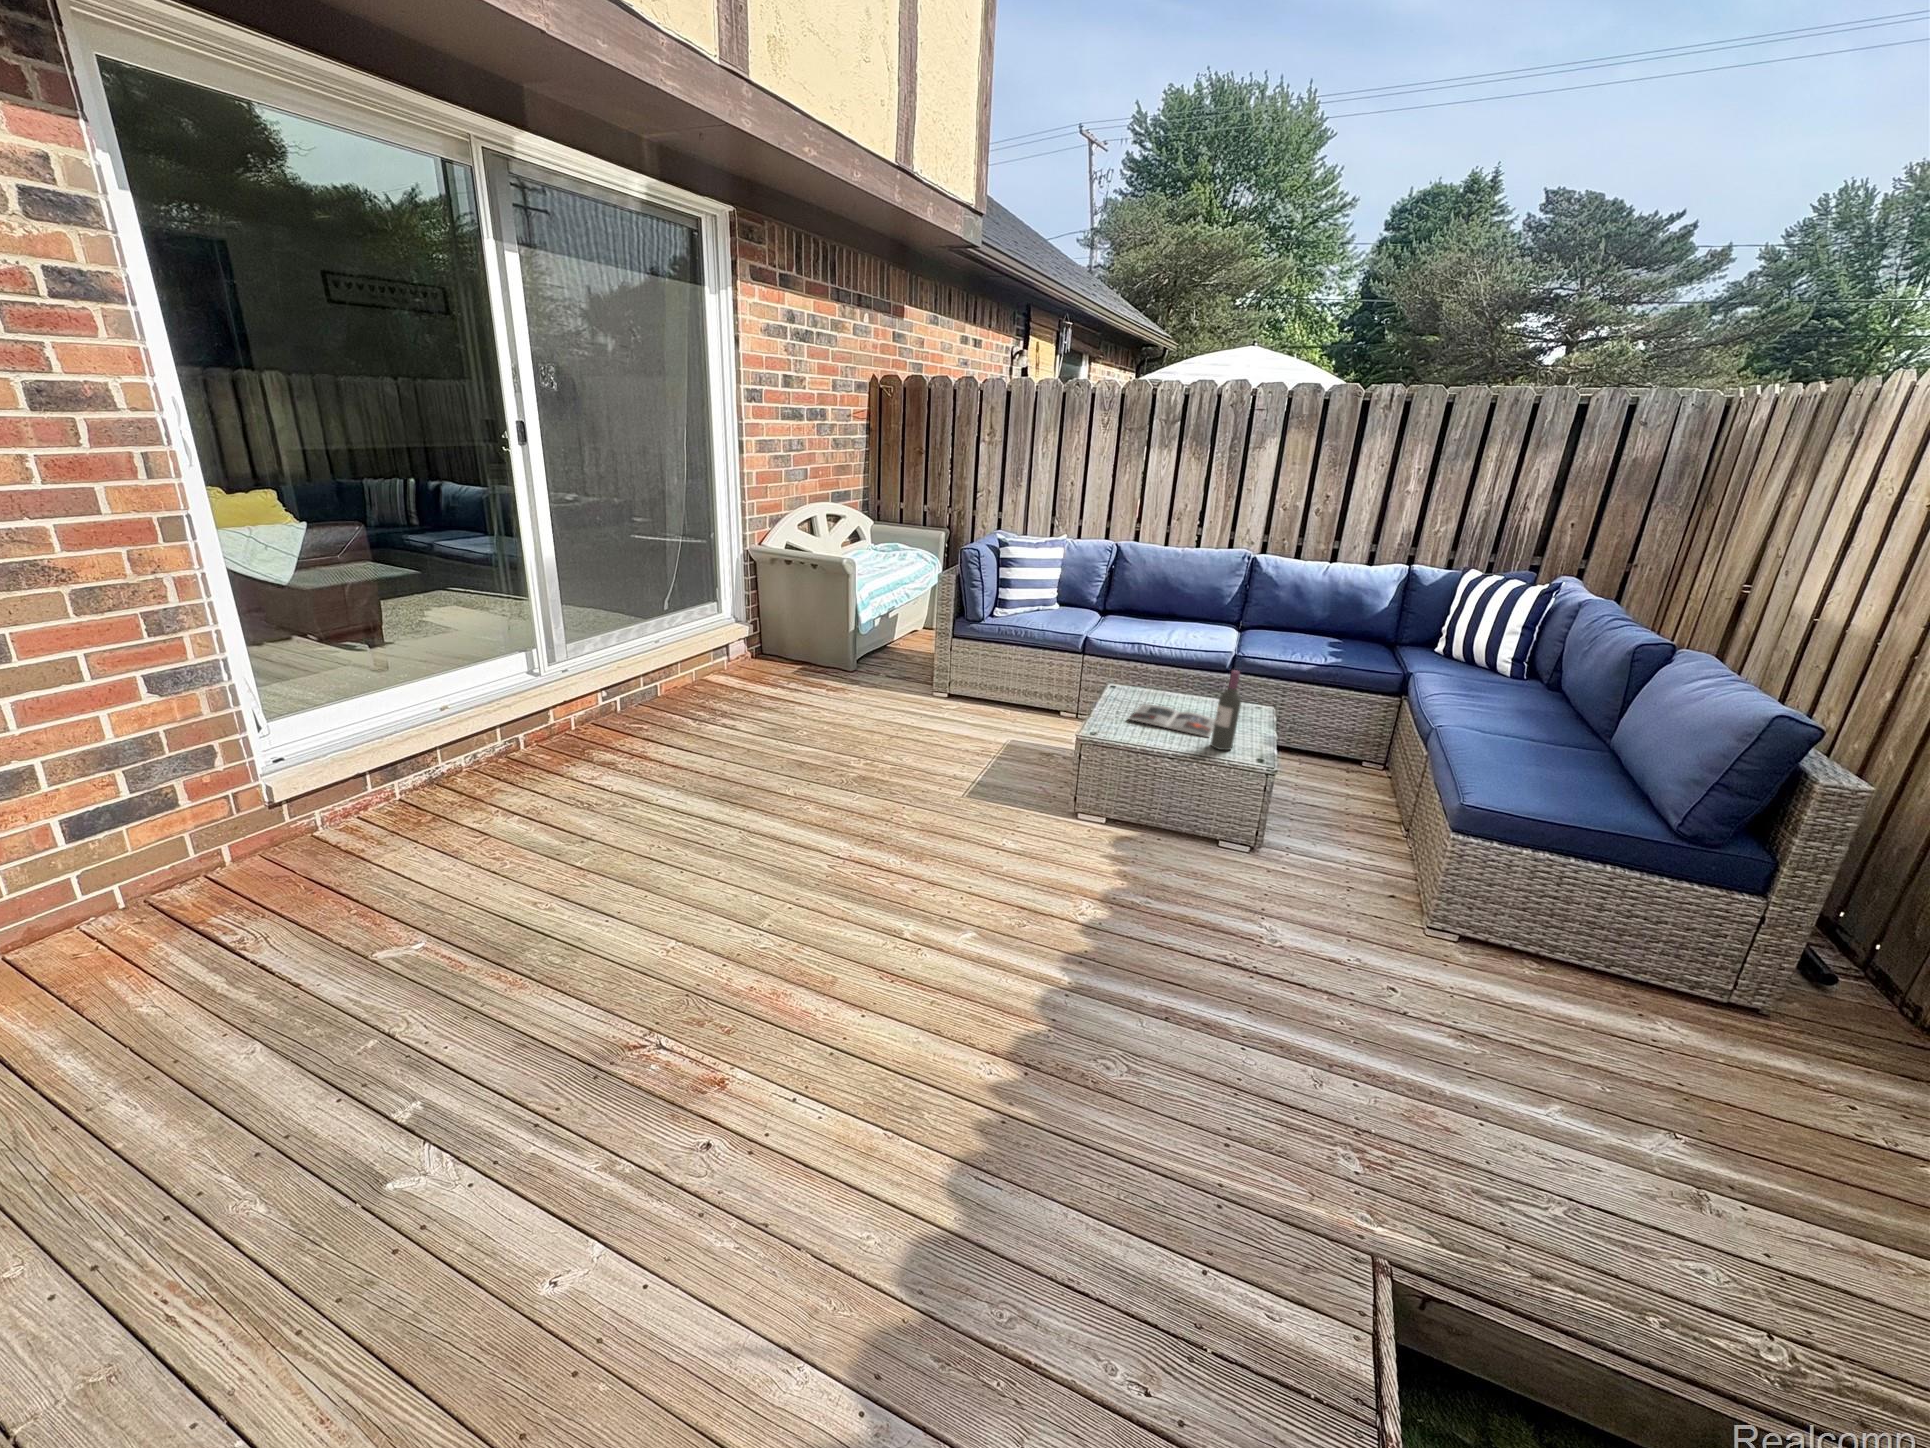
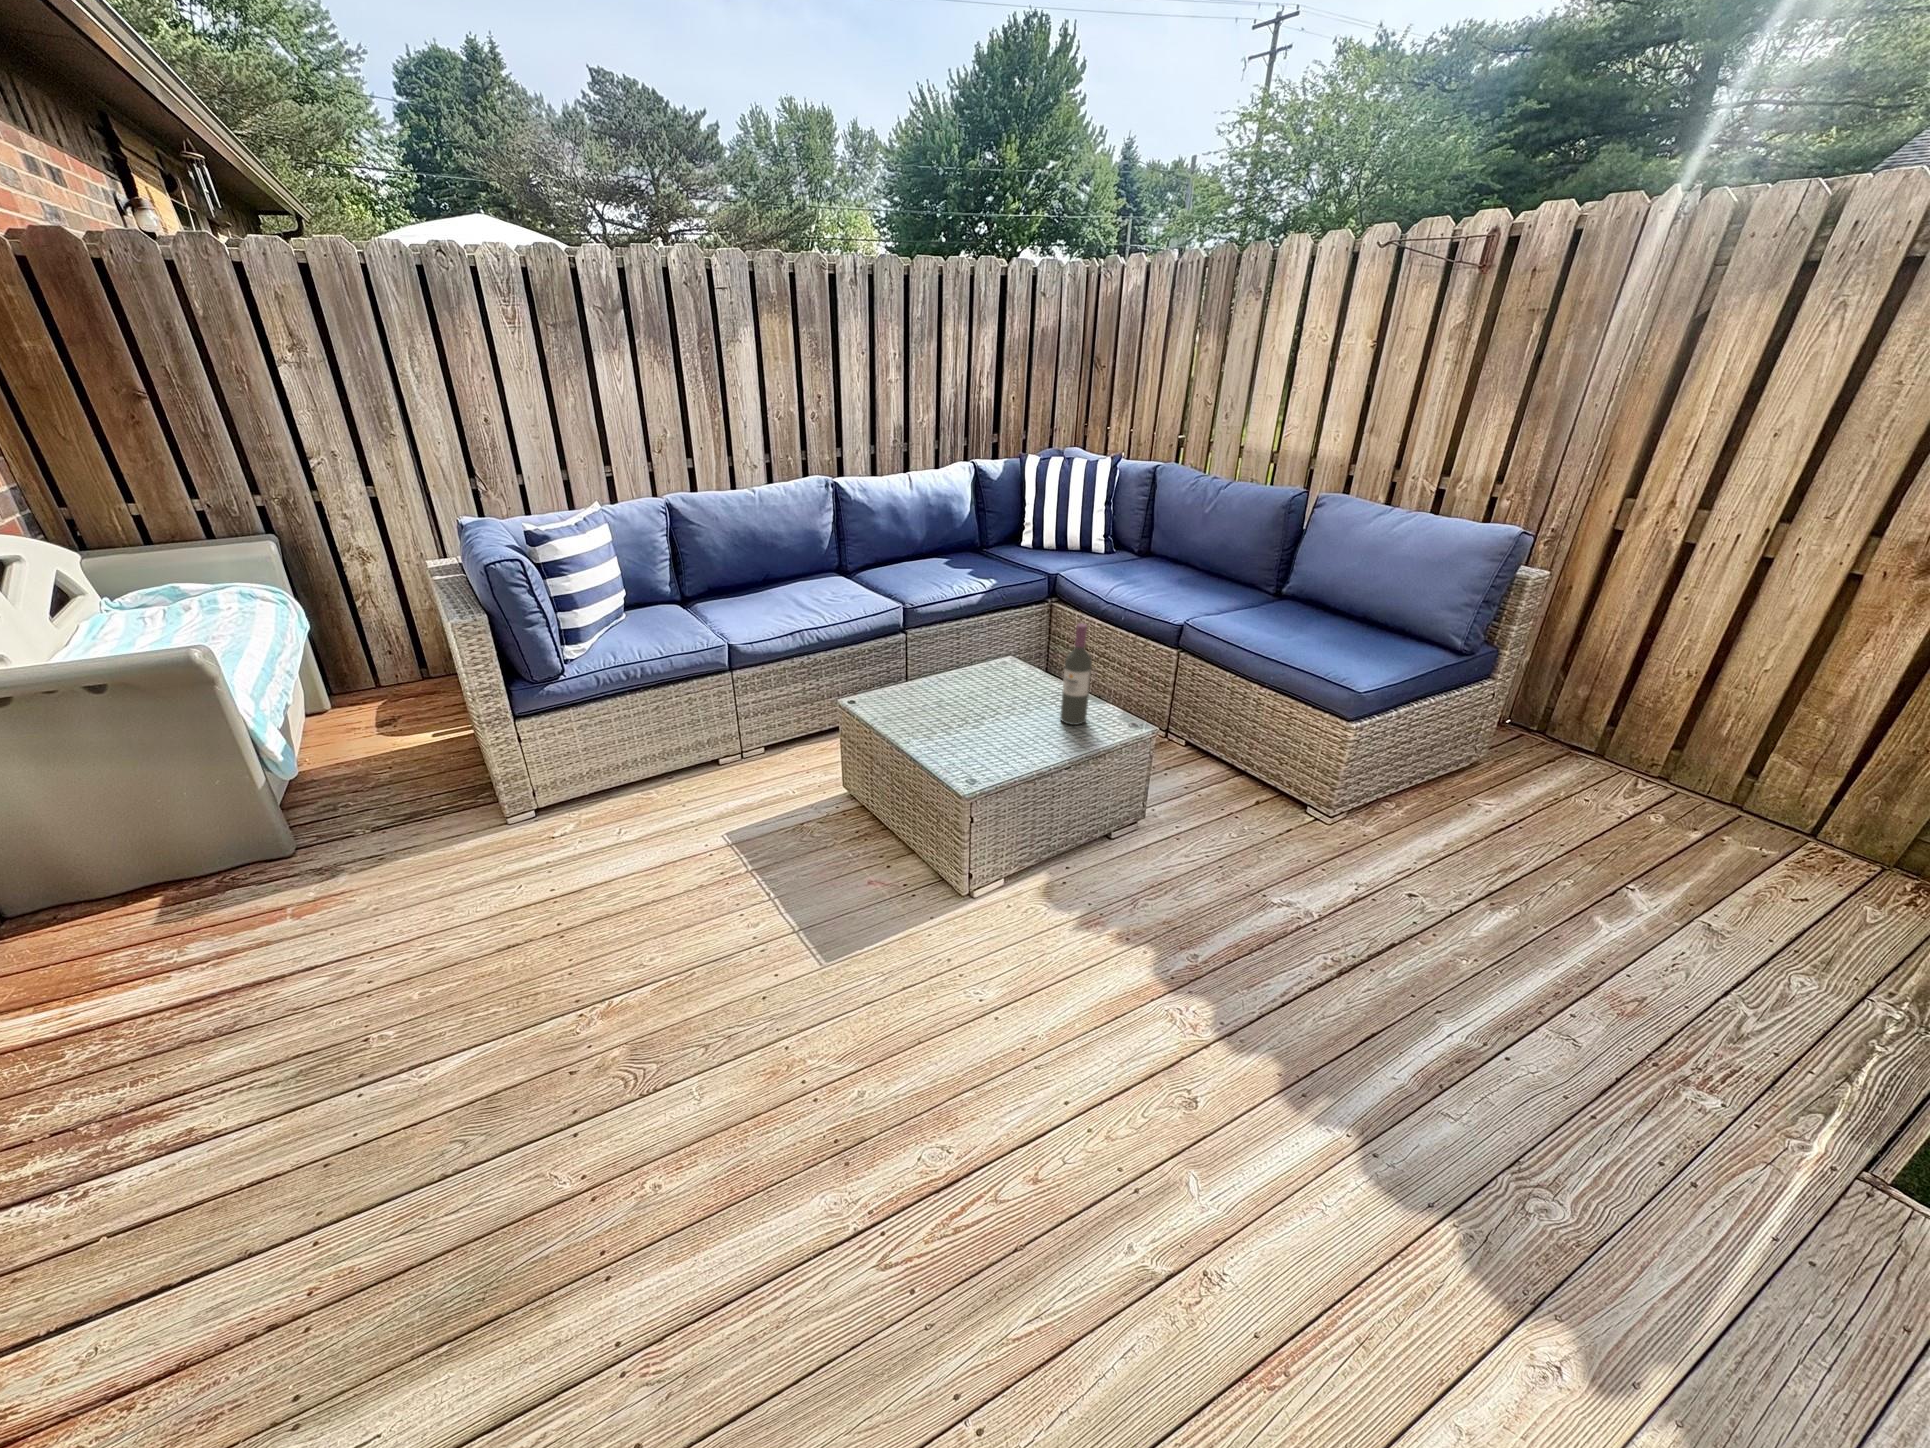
magazine: present [1129,704,1215,737] -> none [923,691,1045,734]

